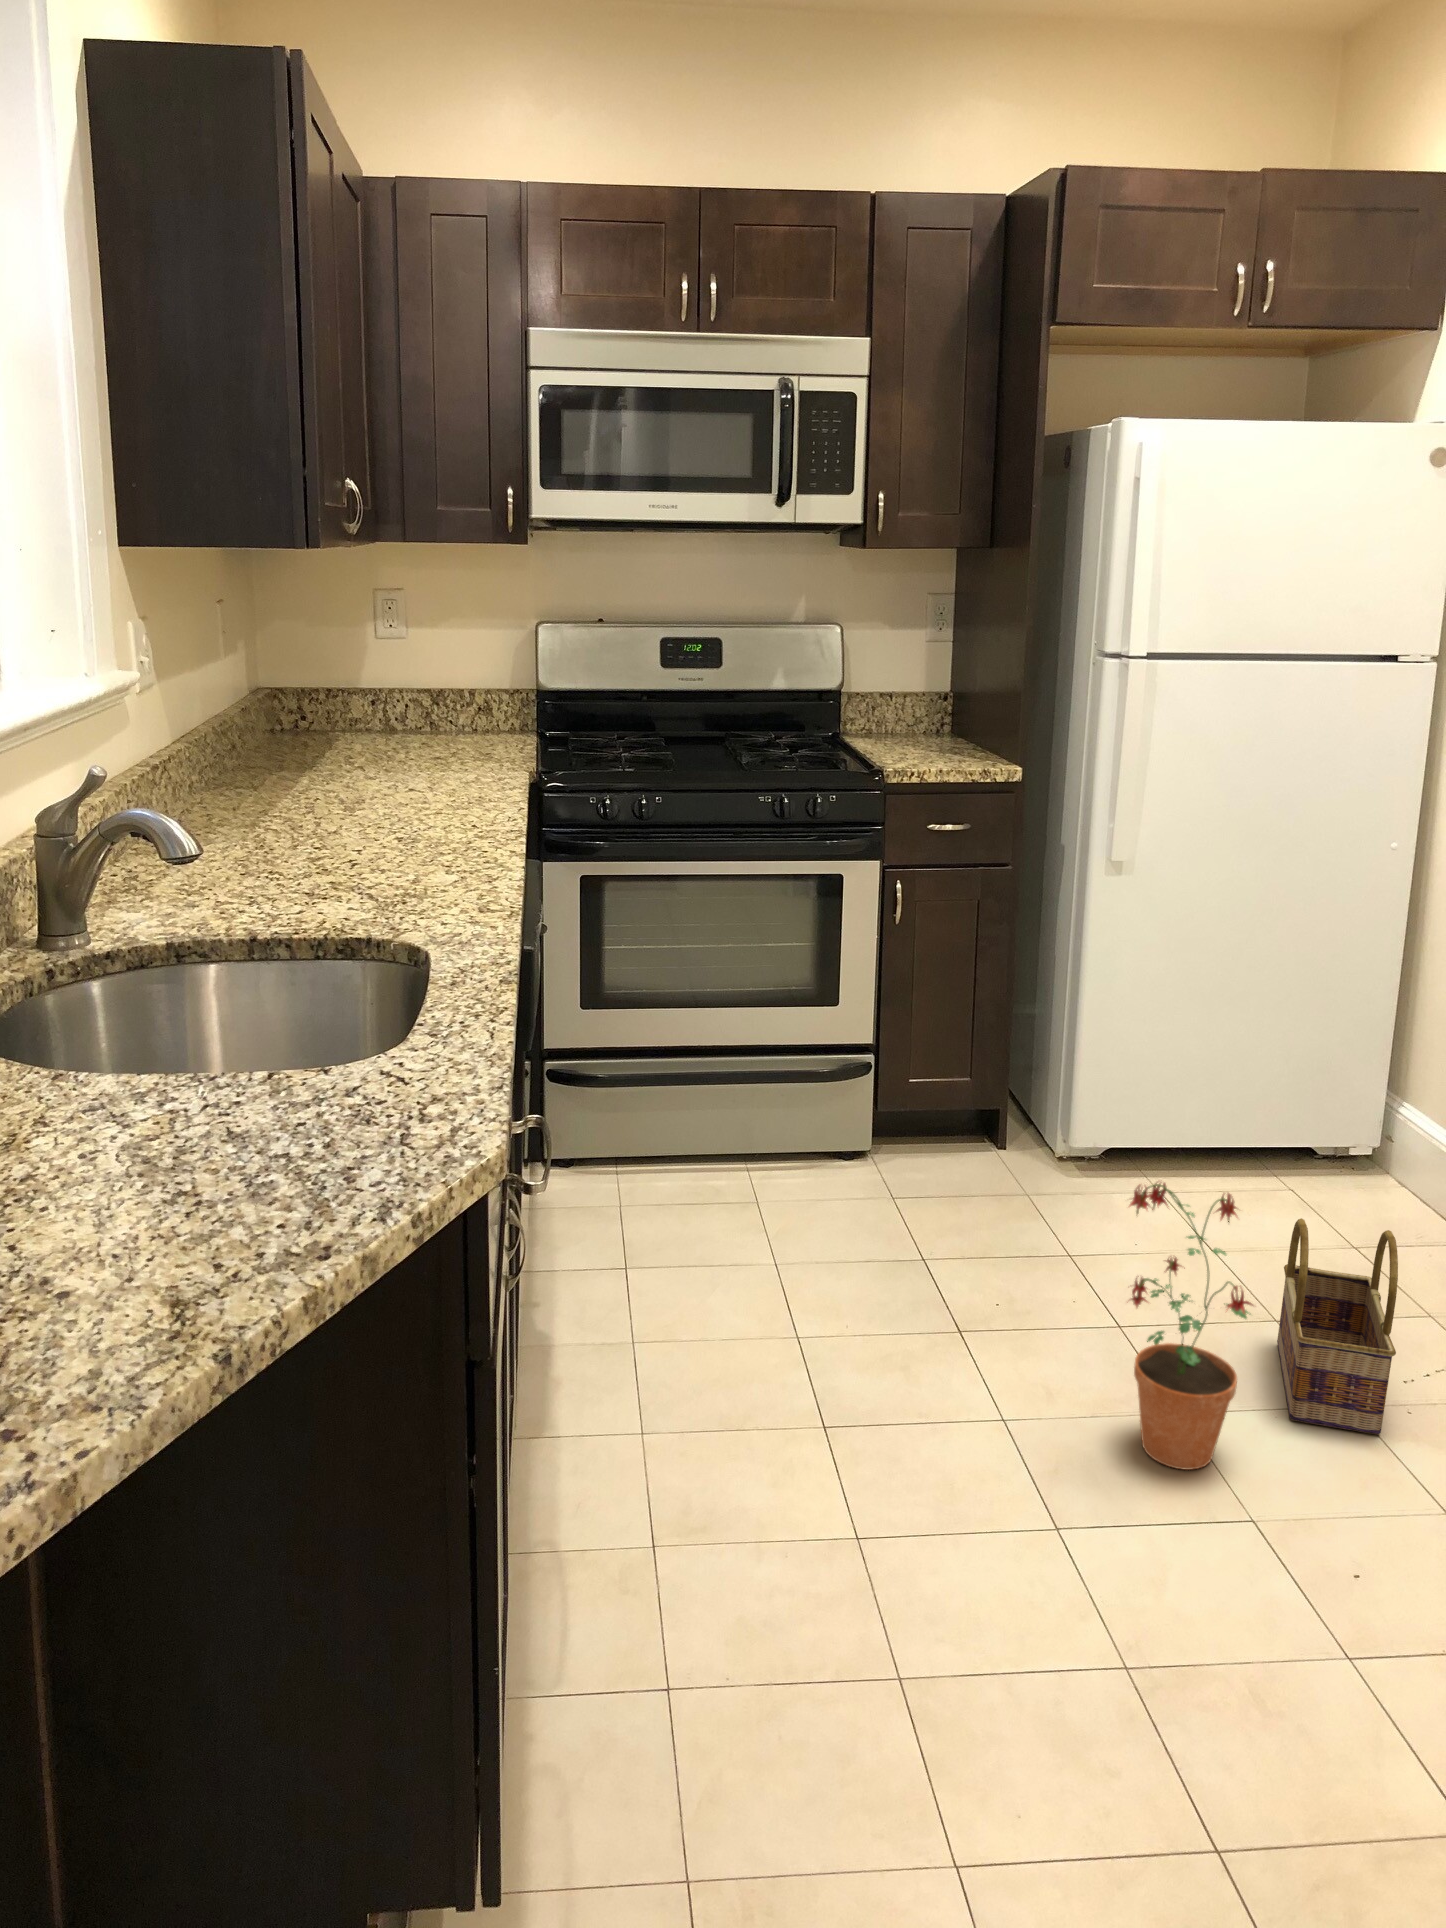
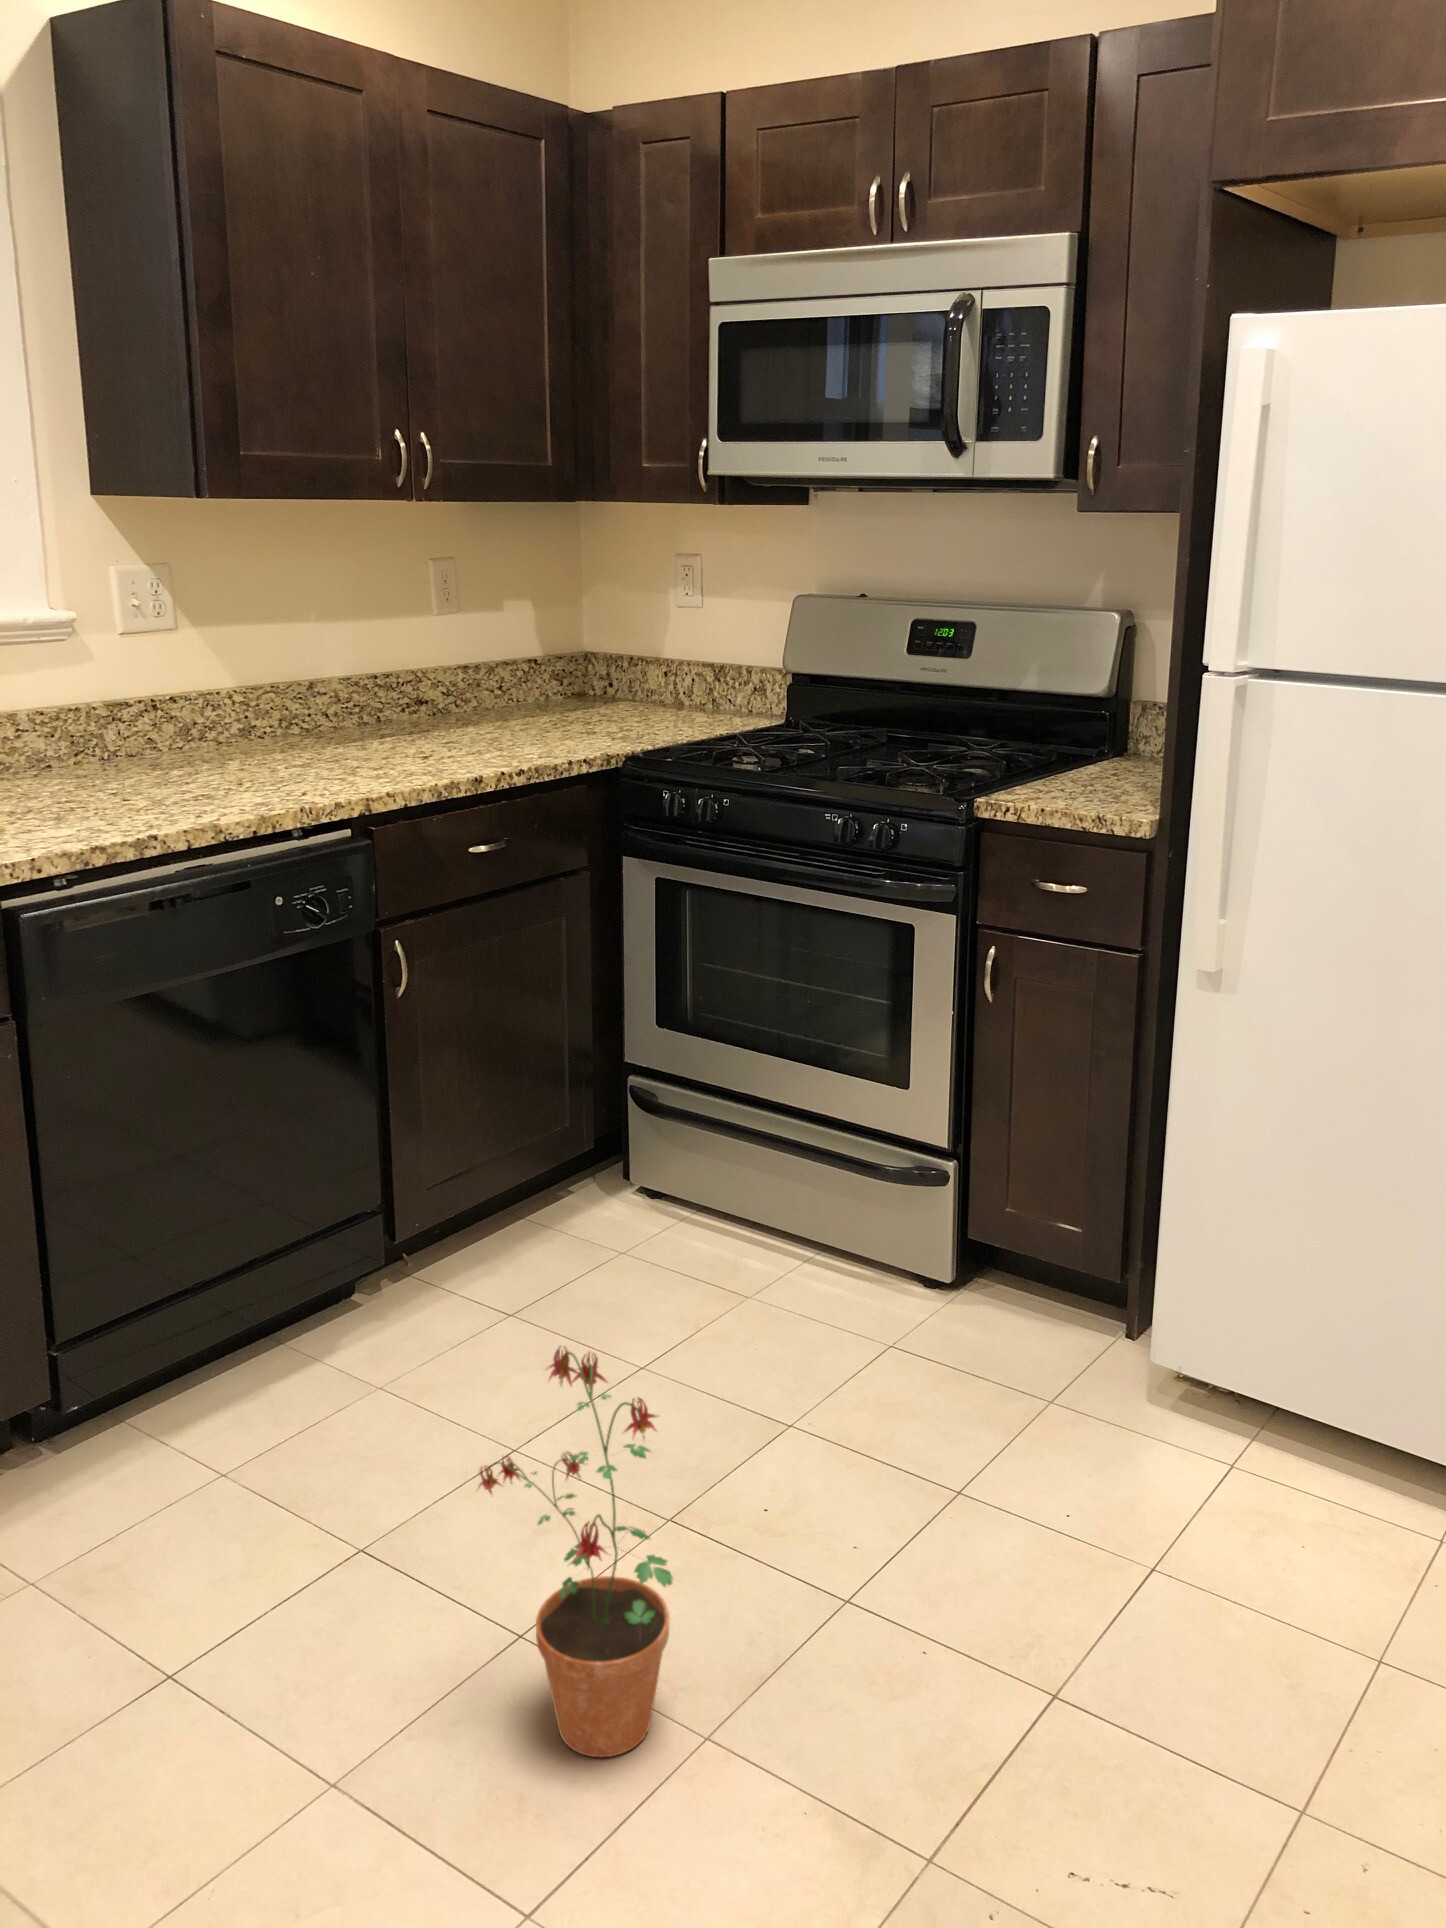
basket: present [1277,1218,1398,1434] -> none [785,1512,1054,1865]

